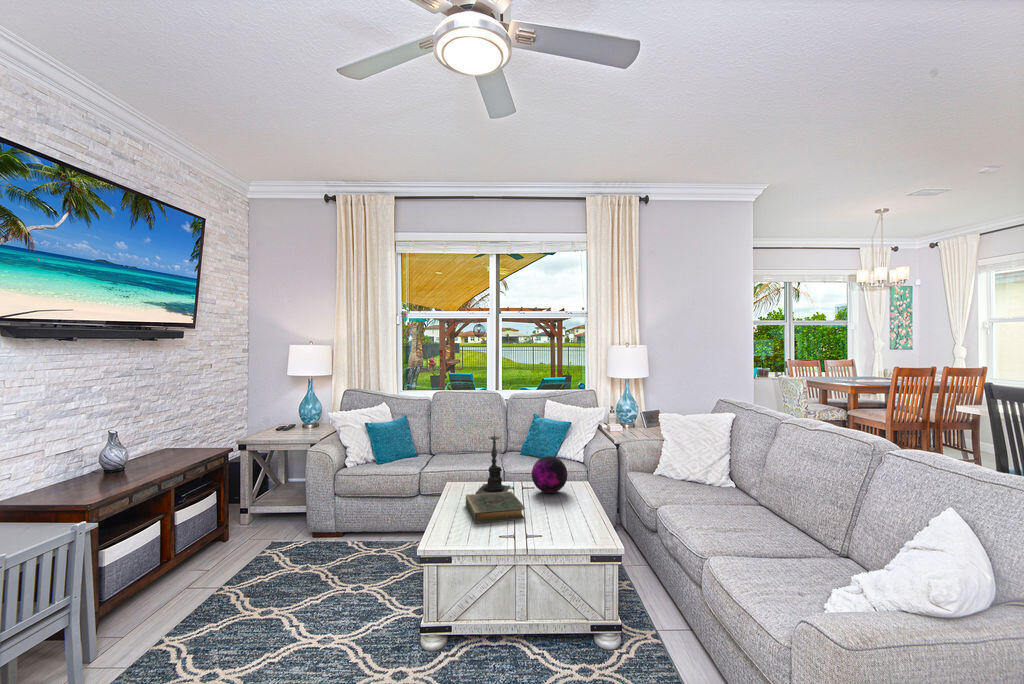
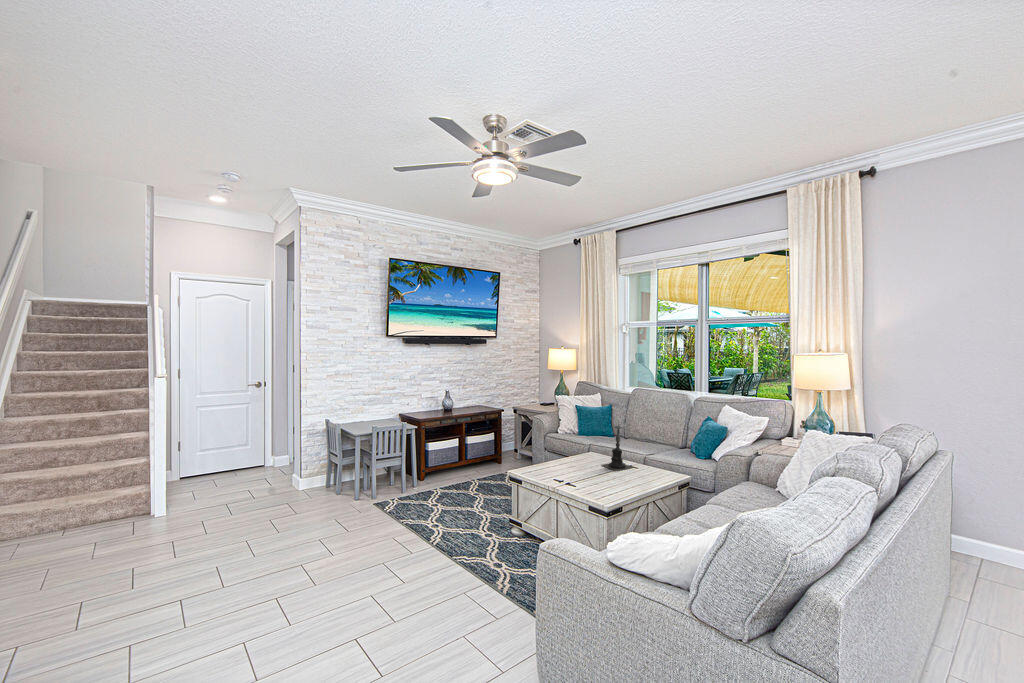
decorative orb: present [532,456,567,493] -> none [636,449,667,479]
hardback book: present [466,491,525,523] -> none [564,462,613,487]

